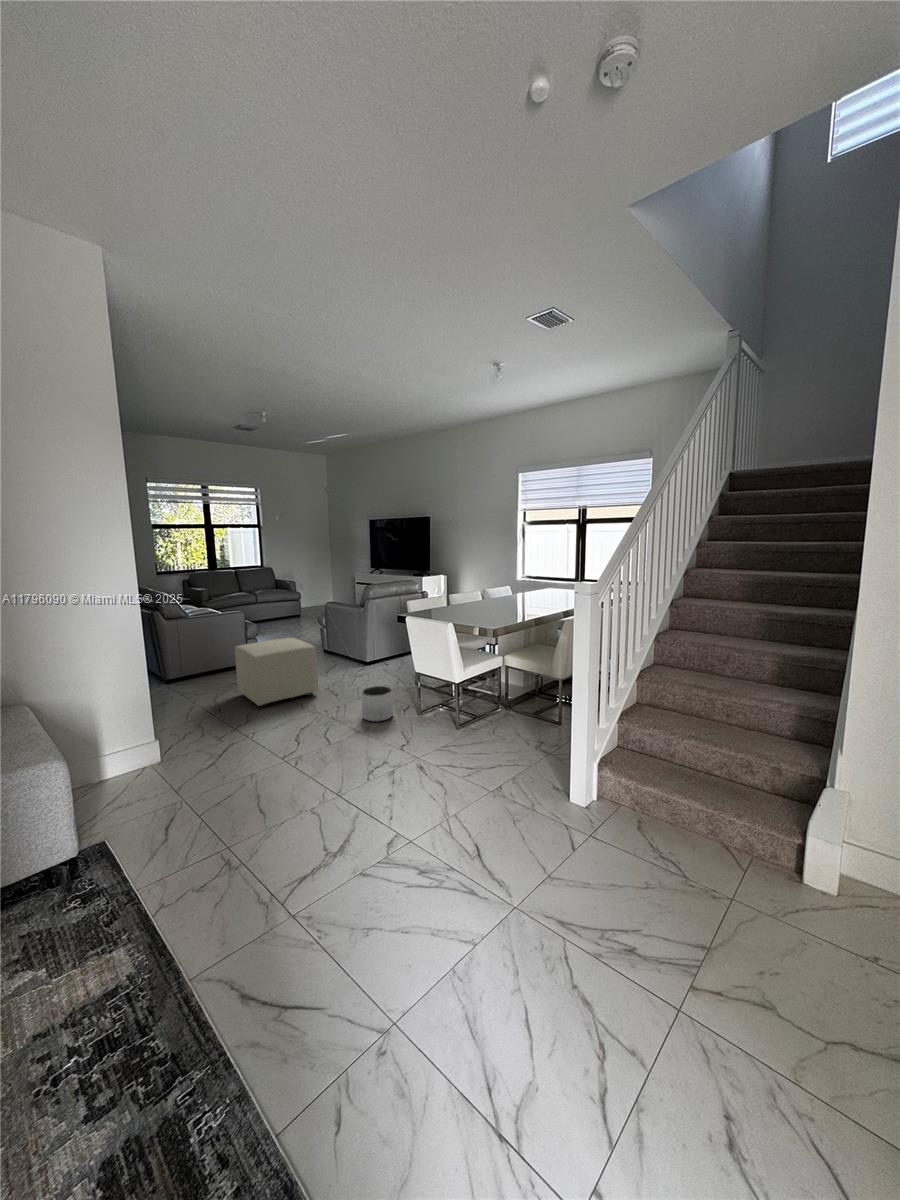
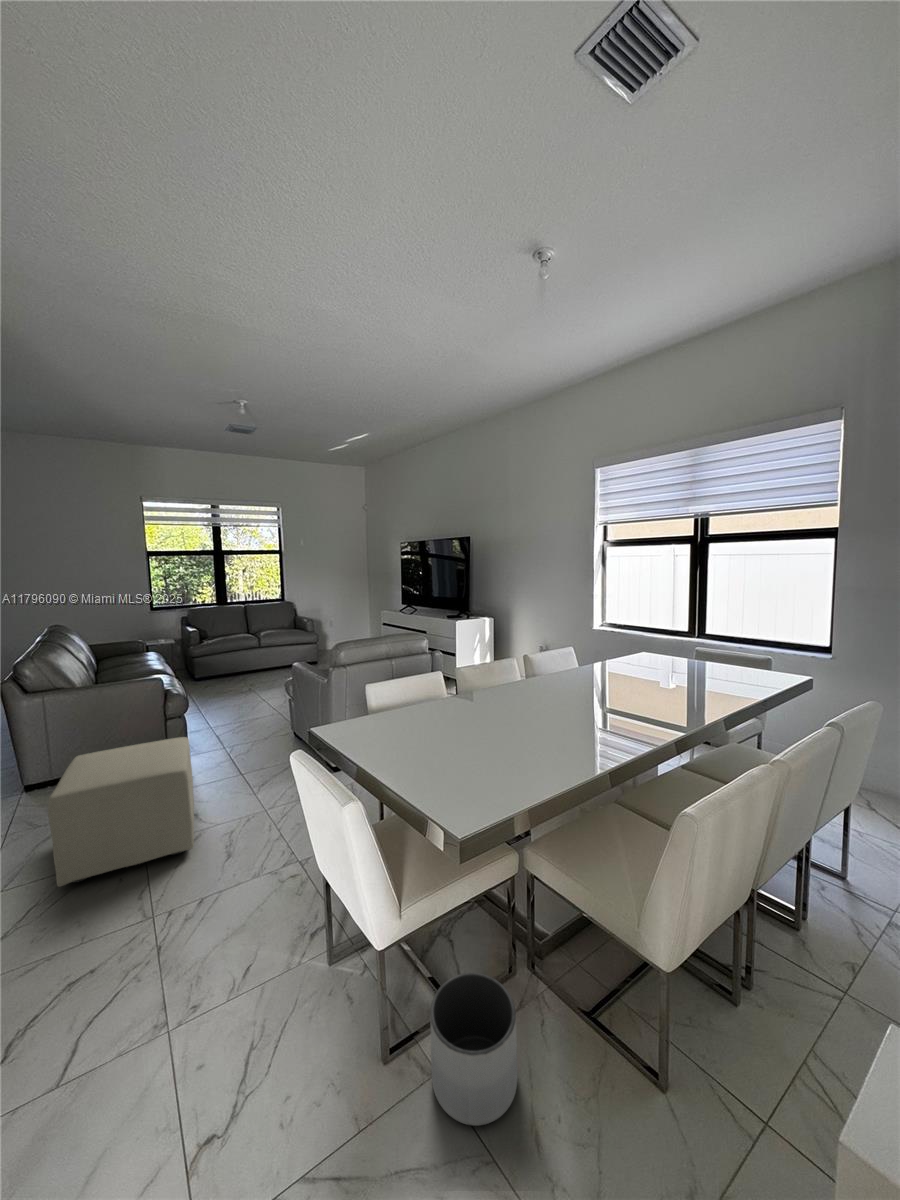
planter: present [362,686,393,722] -> present [430,973,518,1126]

